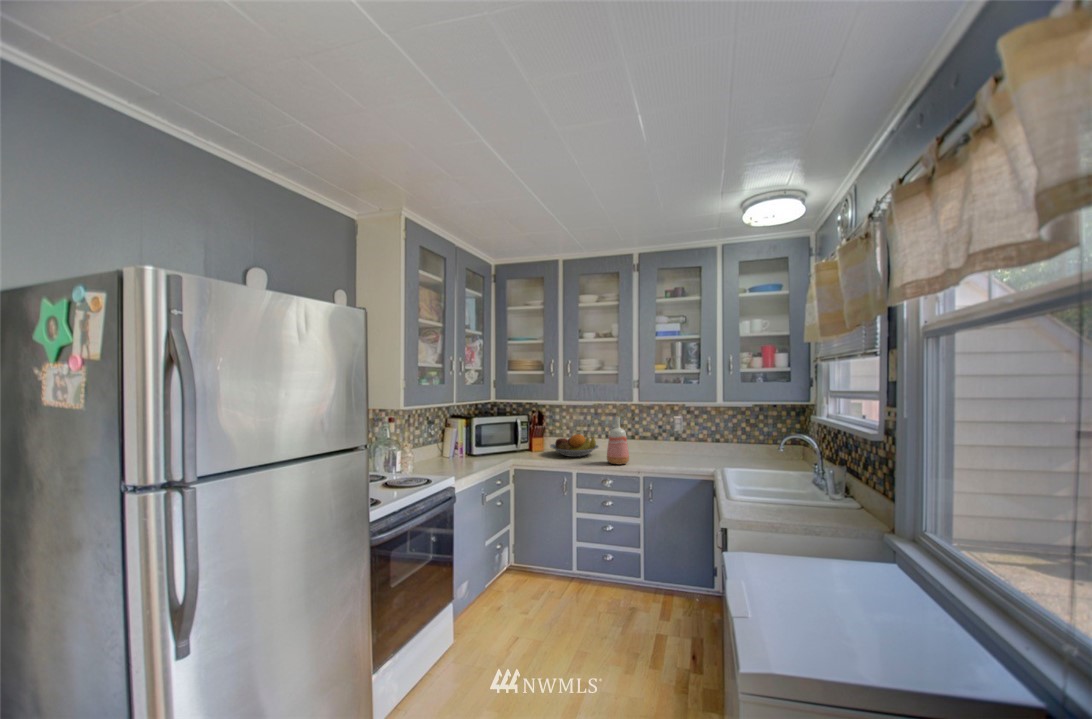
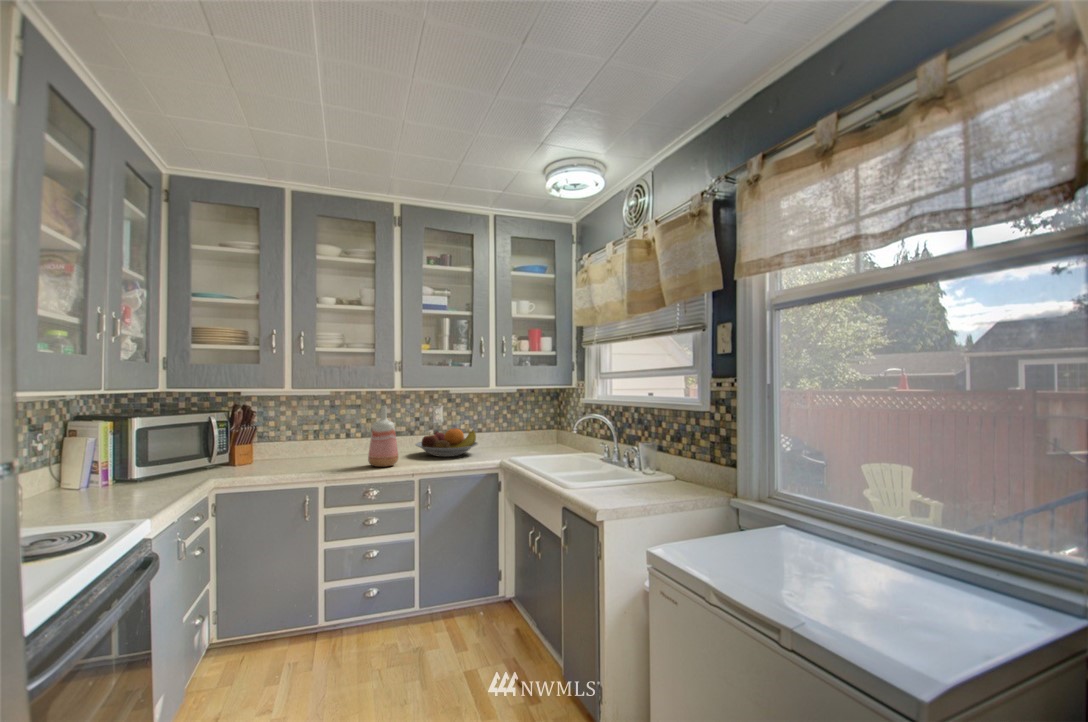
fruit bowl: present [550,434,599,457] -> present [416,428,478,457]

